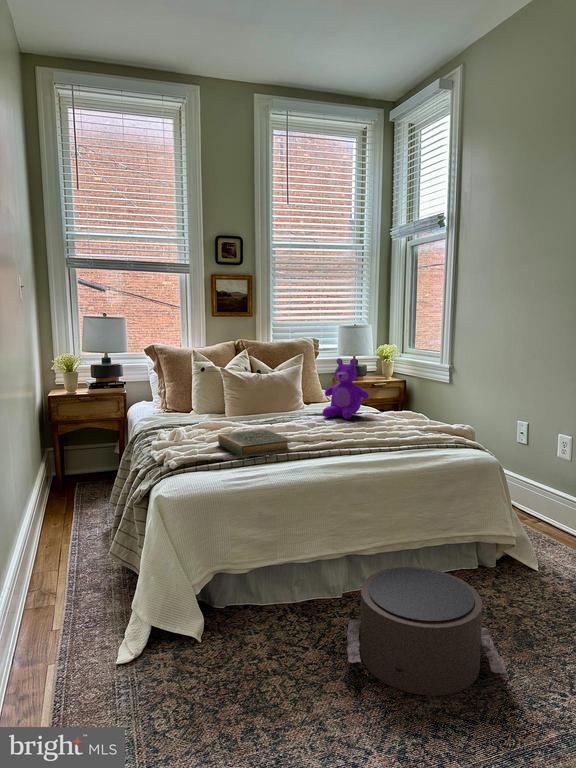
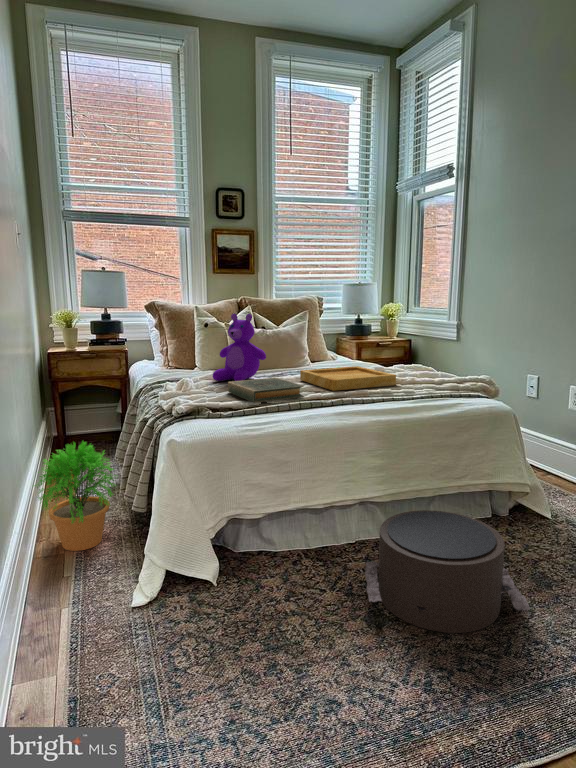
teddy bear: present [323,358,369,419] -> present [213,314,266,381]
tray: none [291,415,384,443] -> present [300,366,396,391]
potted plant: none [23,492,110,603] -> present [35,441,114,551]

